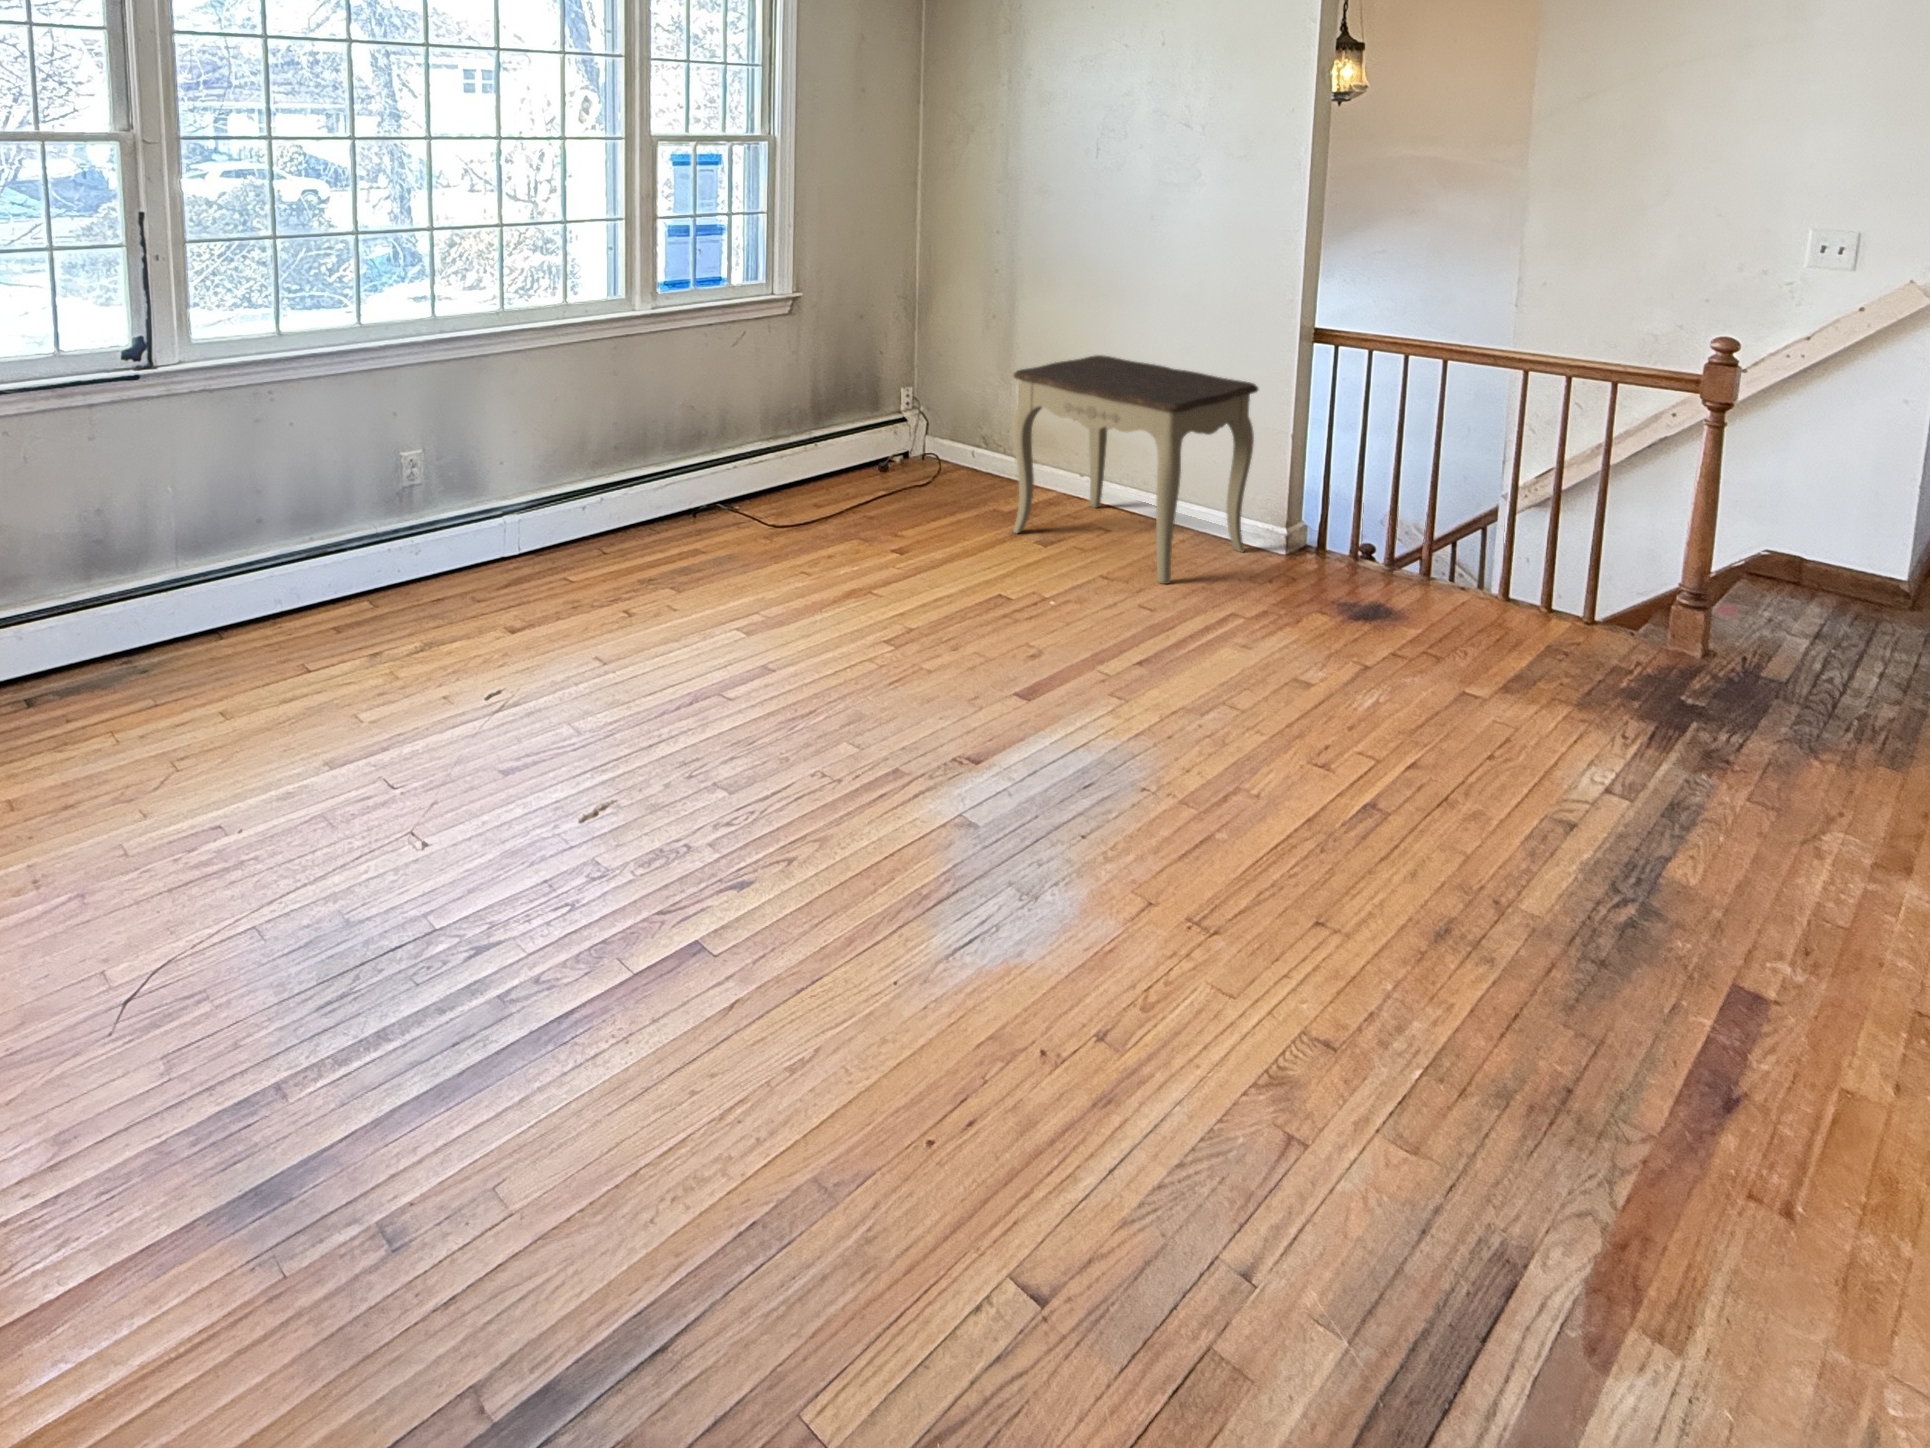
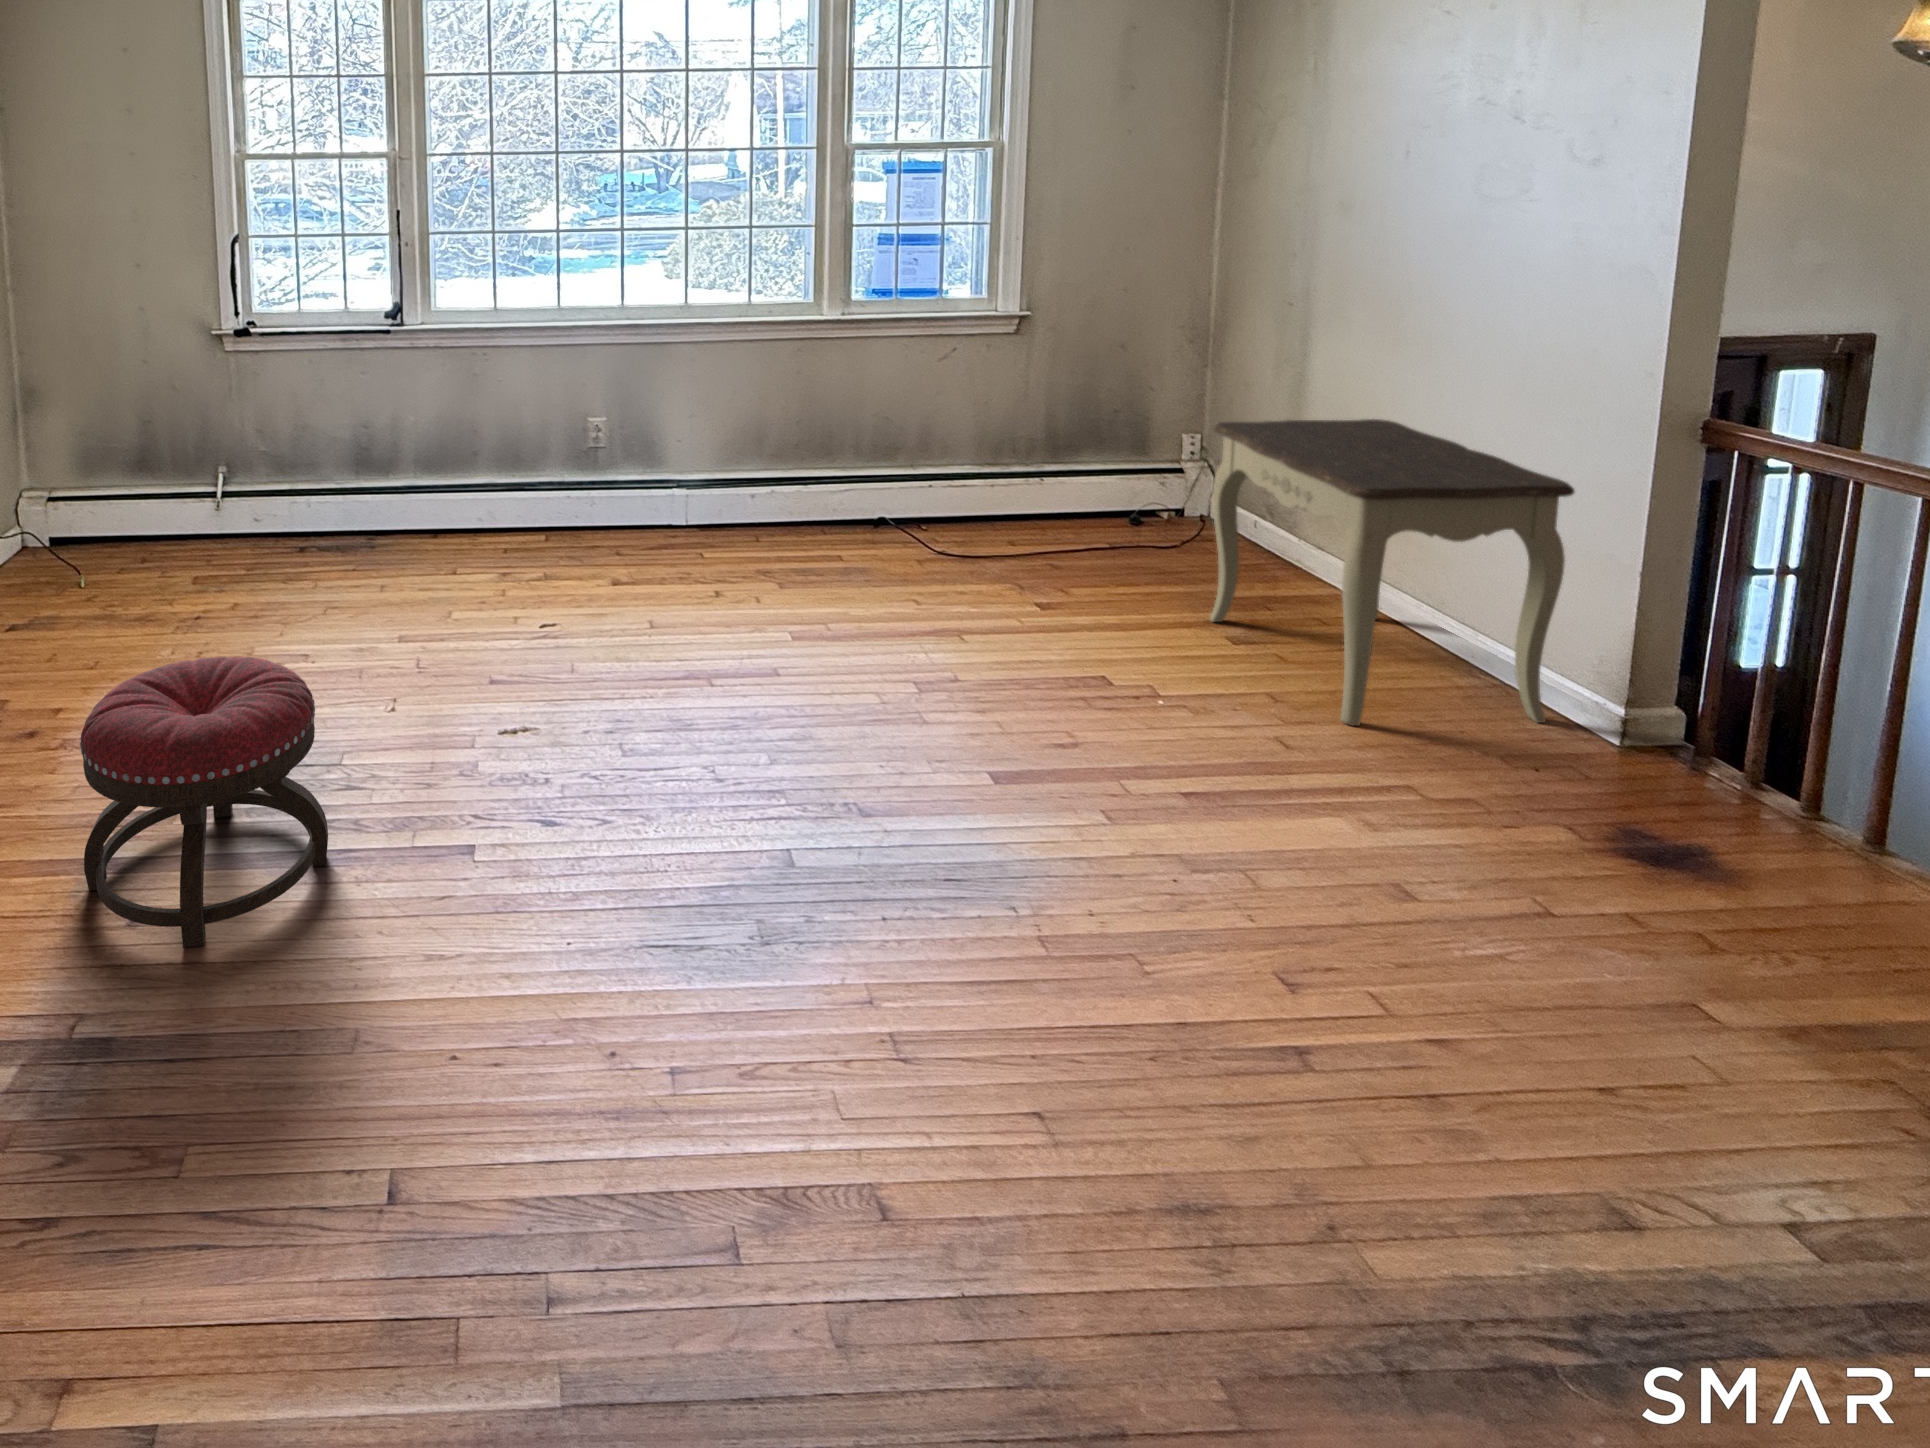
ottoman: none [238,816,574,1247] -> present [80,657,328,948]

